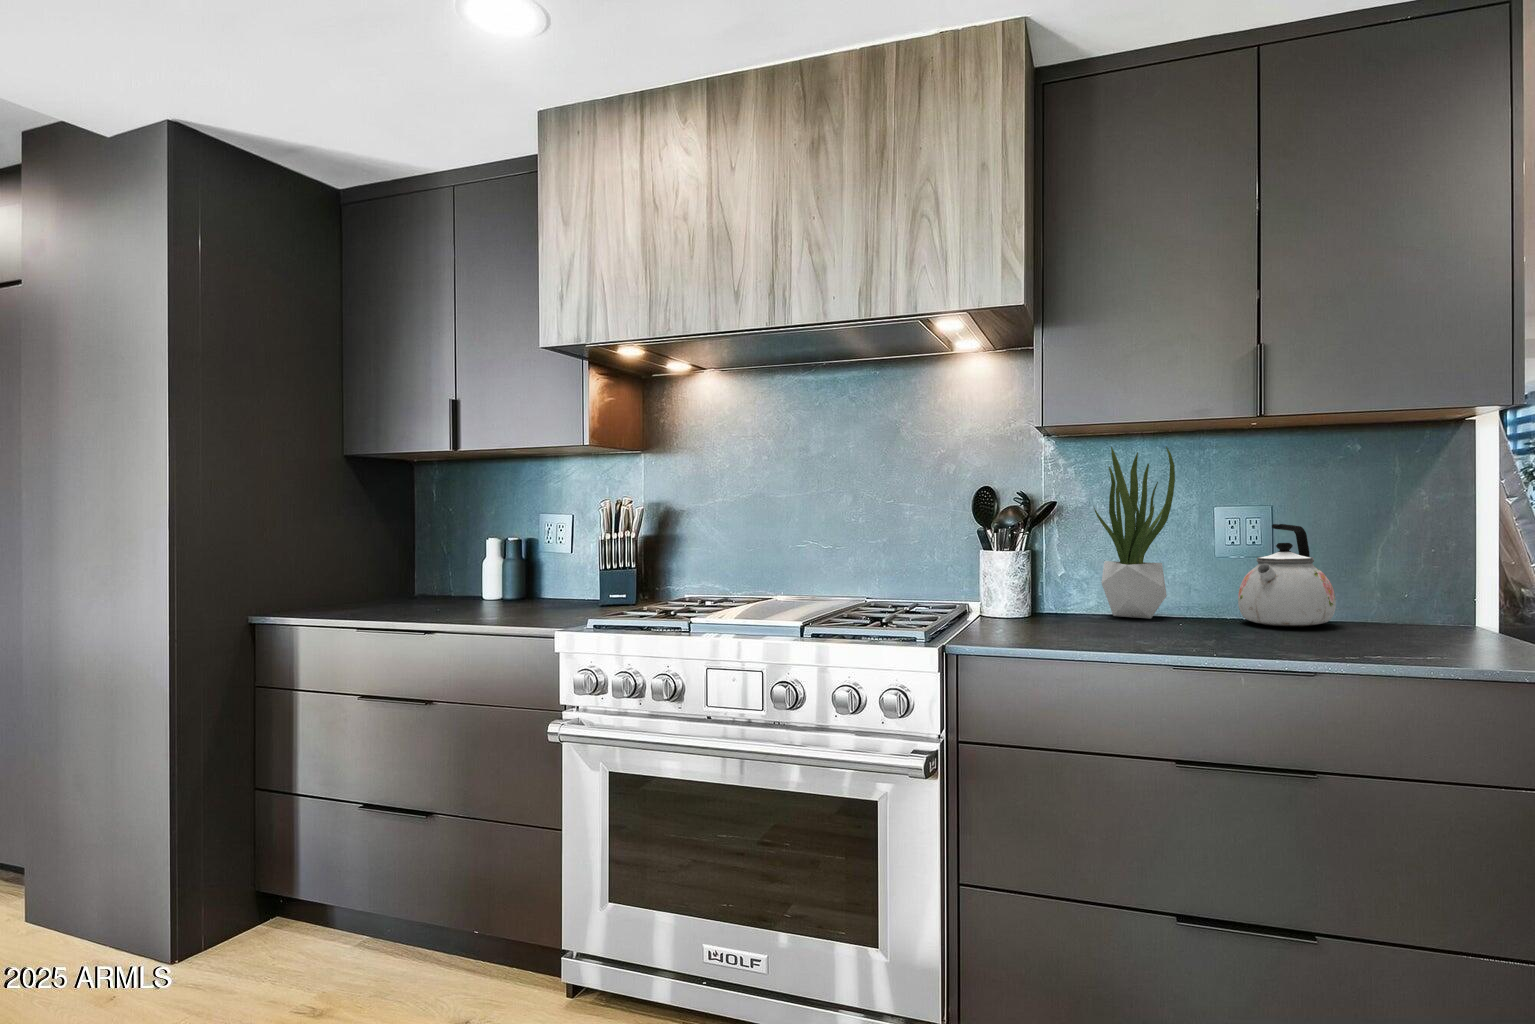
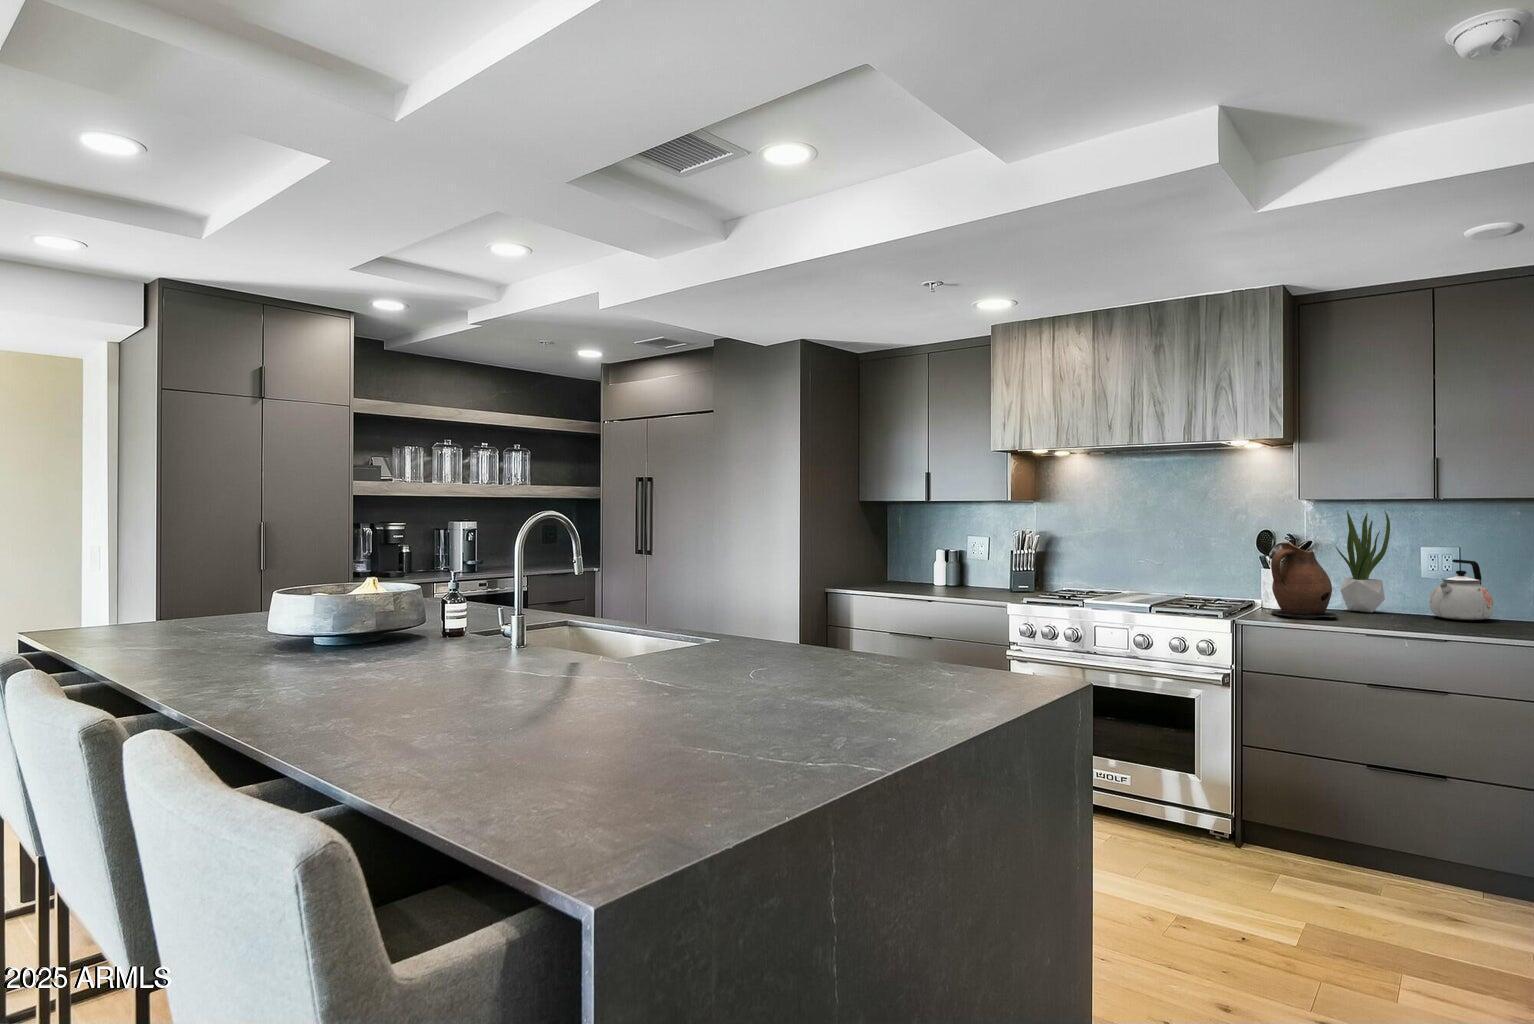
ceramic pitcher: none [993,502,1110,636] -> present [1270,543,1338,618]

